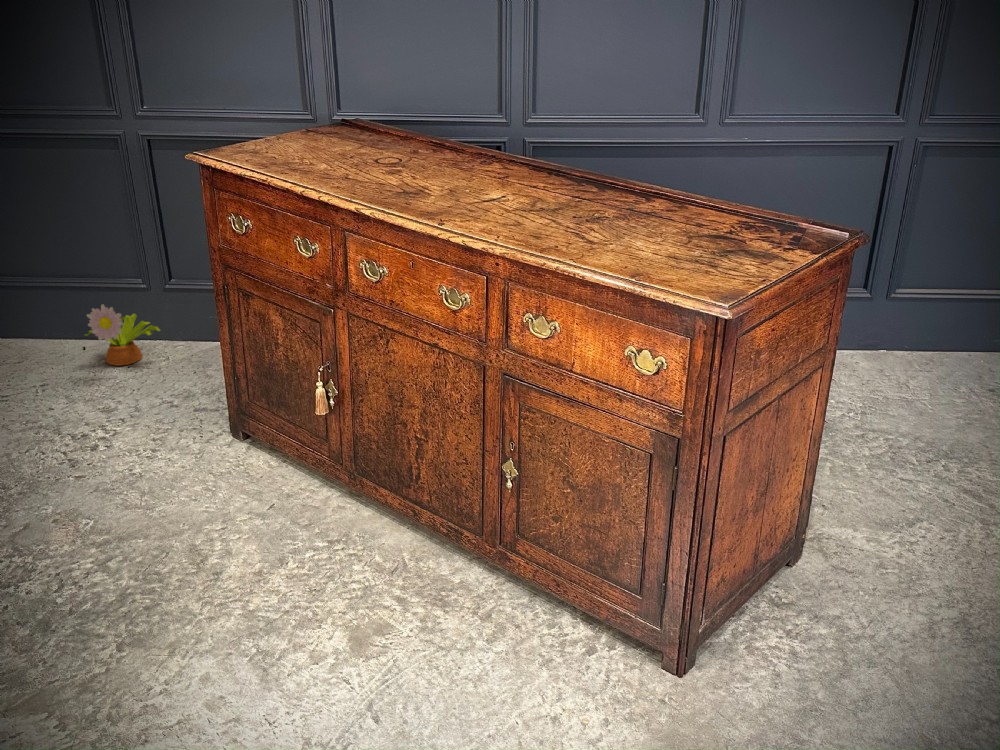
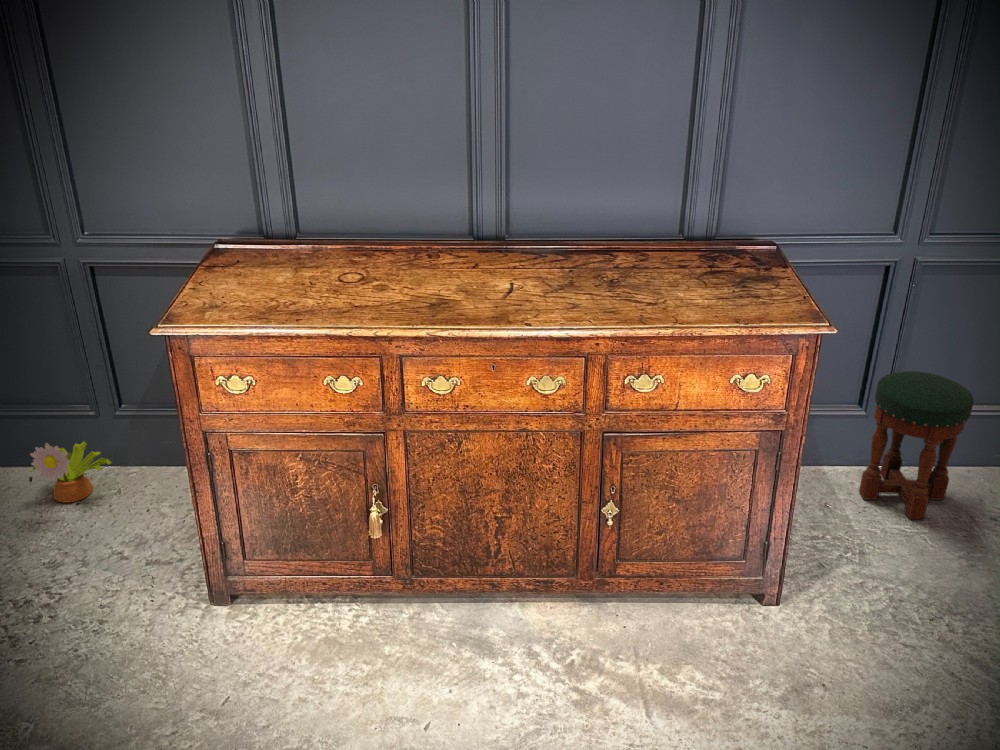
stool: none [863,252,971,389] -> present [859,371,974,519]

